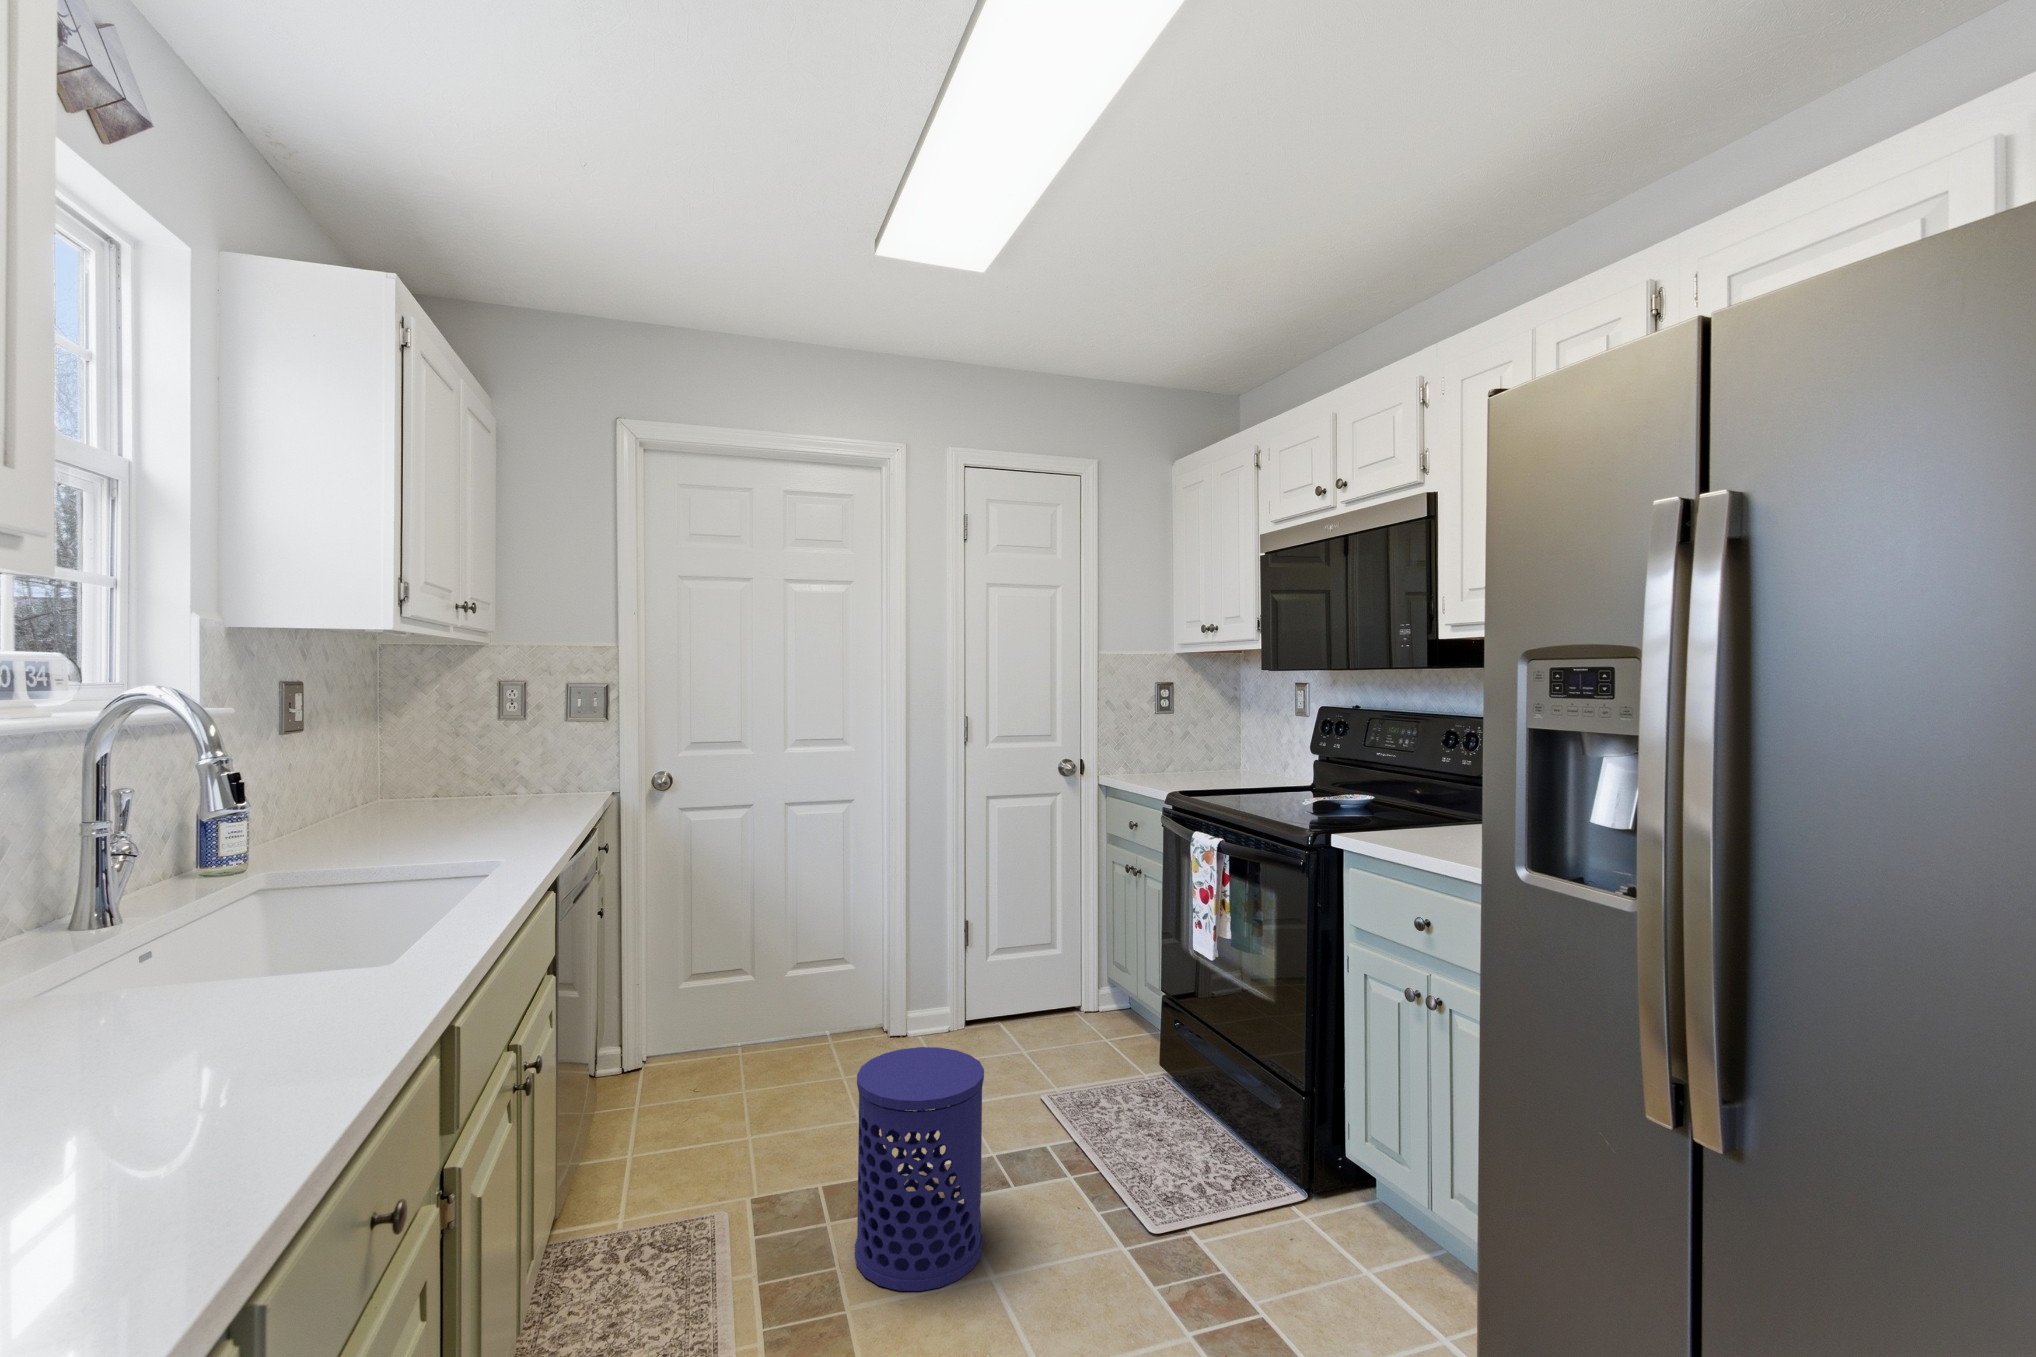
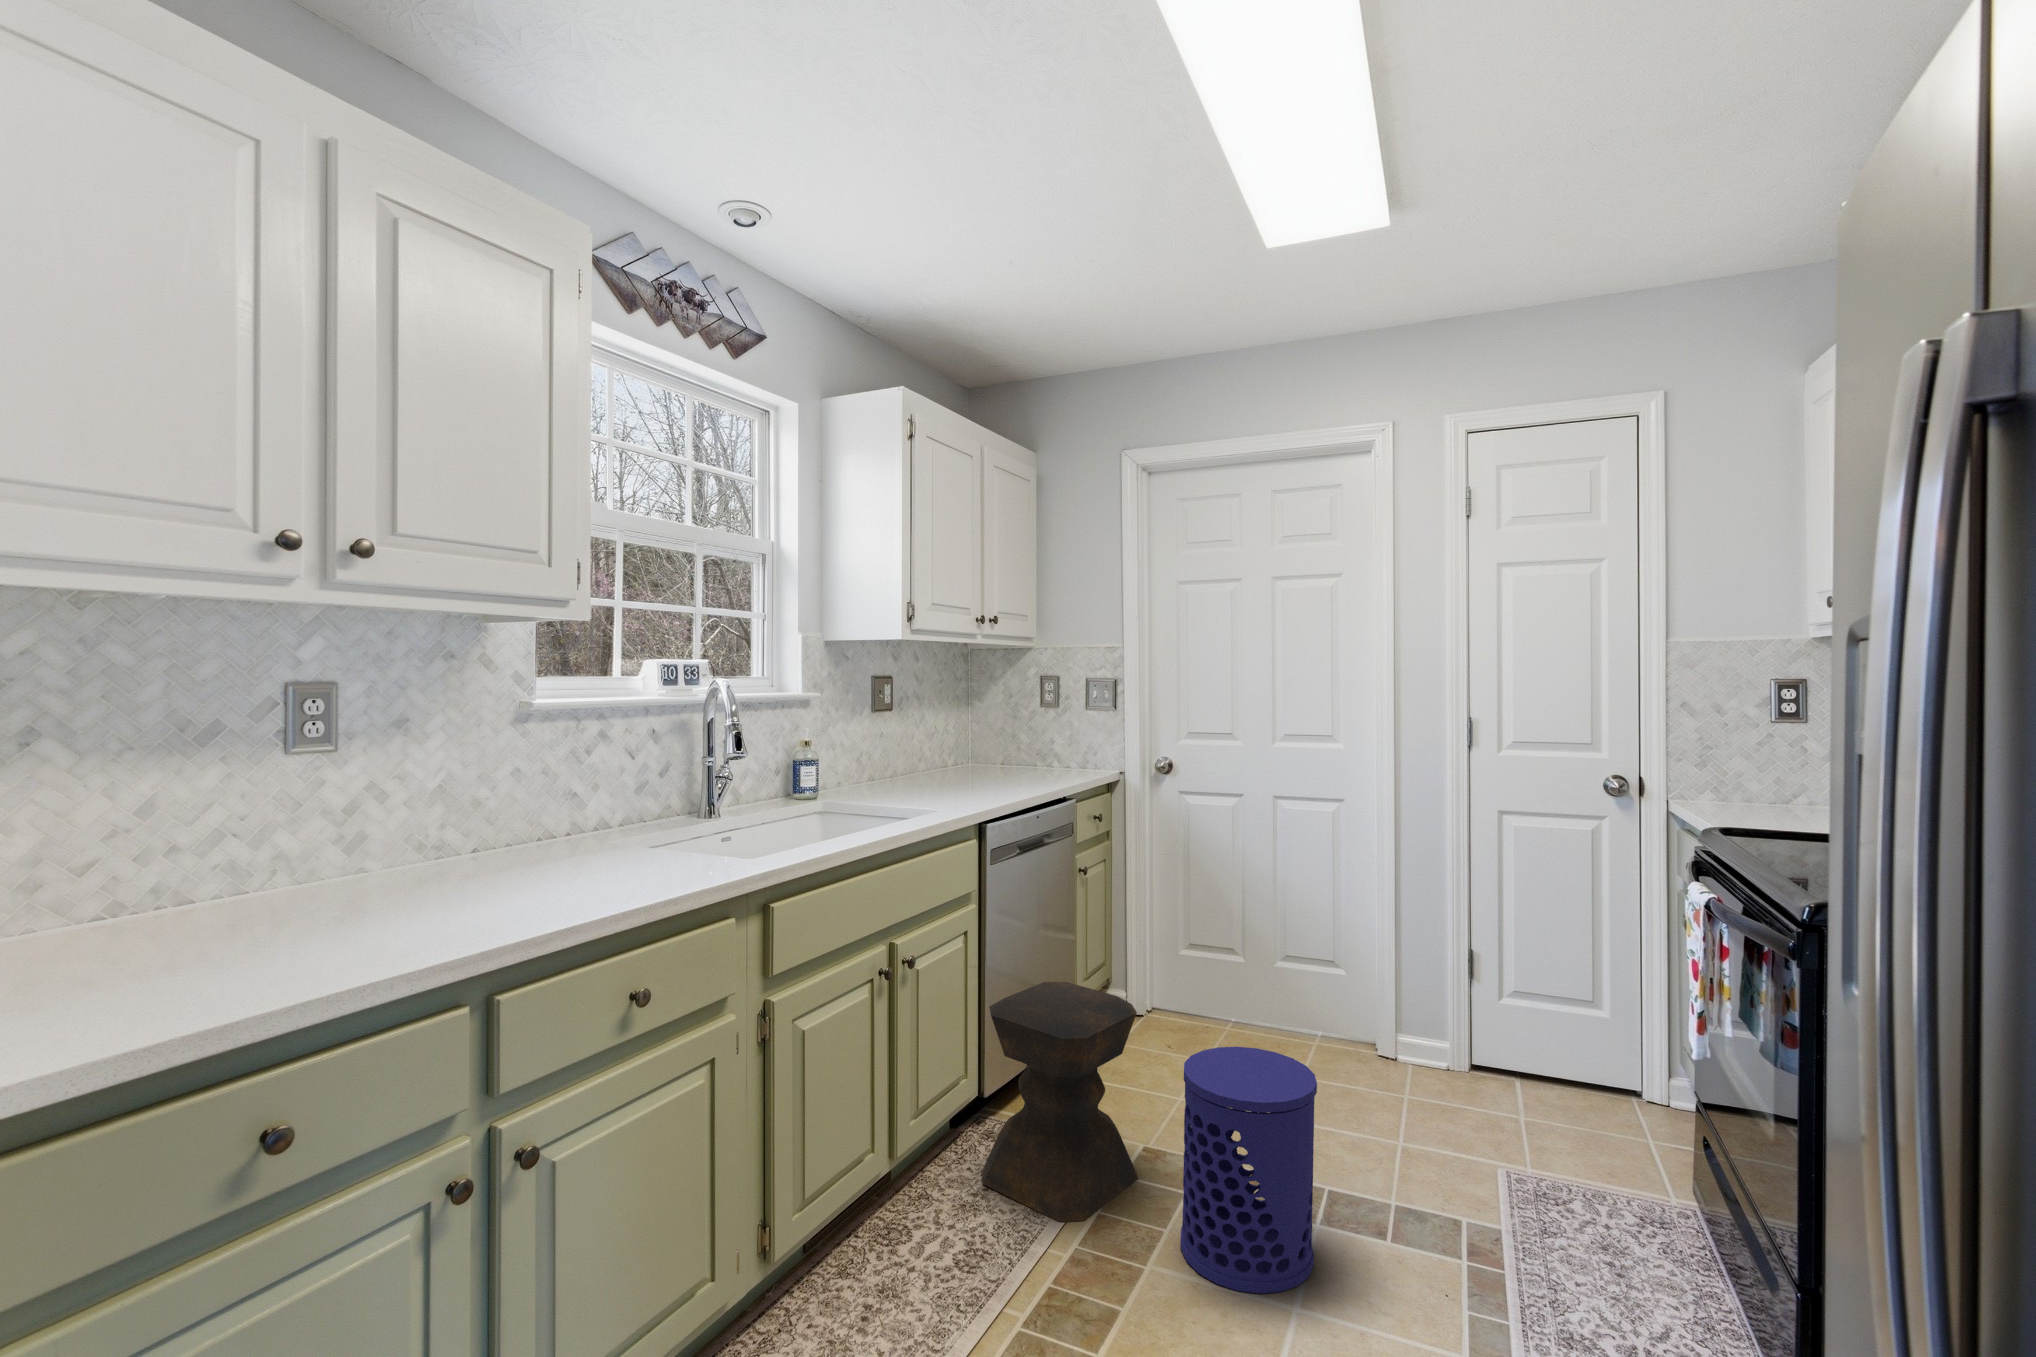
stool: none [590,1040,772,1320] -> present [982,982,1138,1222]

